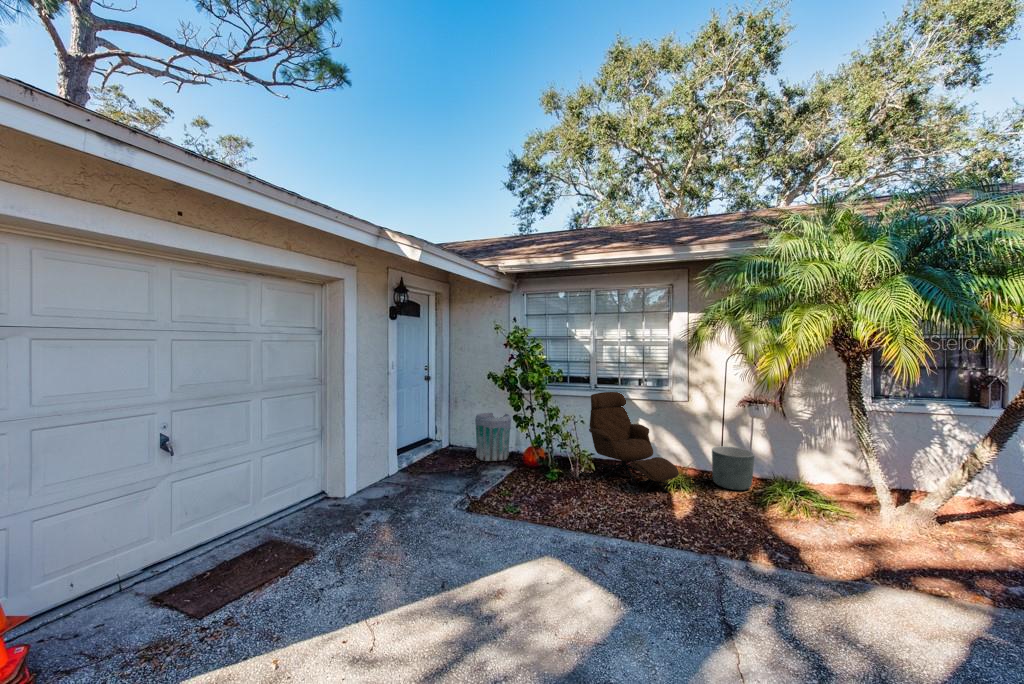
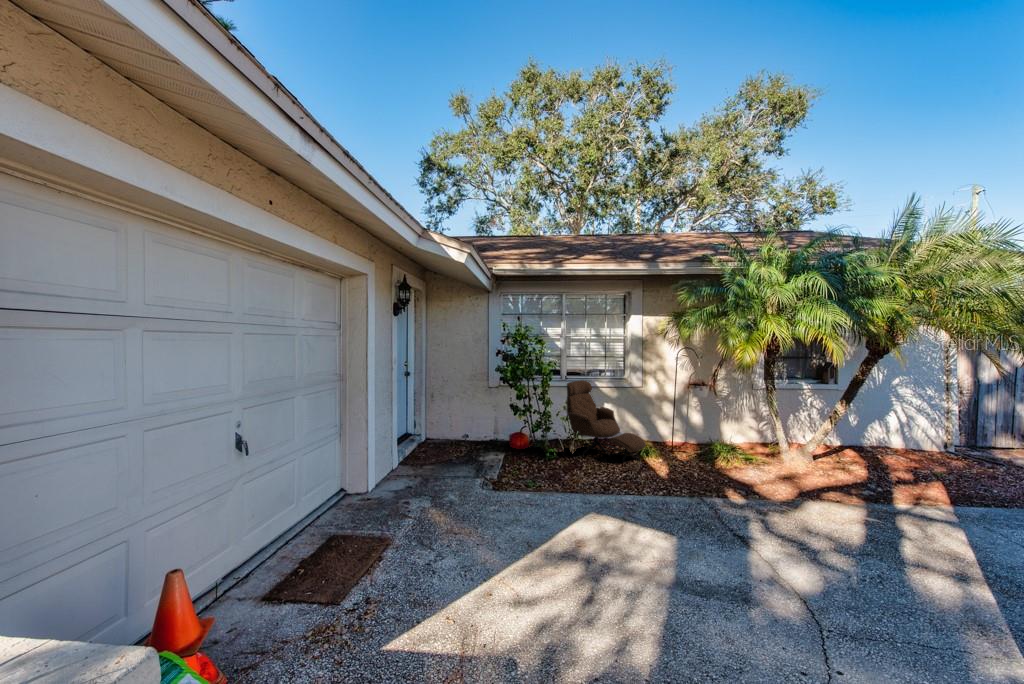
trash can: present [475,413,511,461] -> none [458,405,491,450]
planter: present [712,446,755,490] -> none [665,420,698,454]

